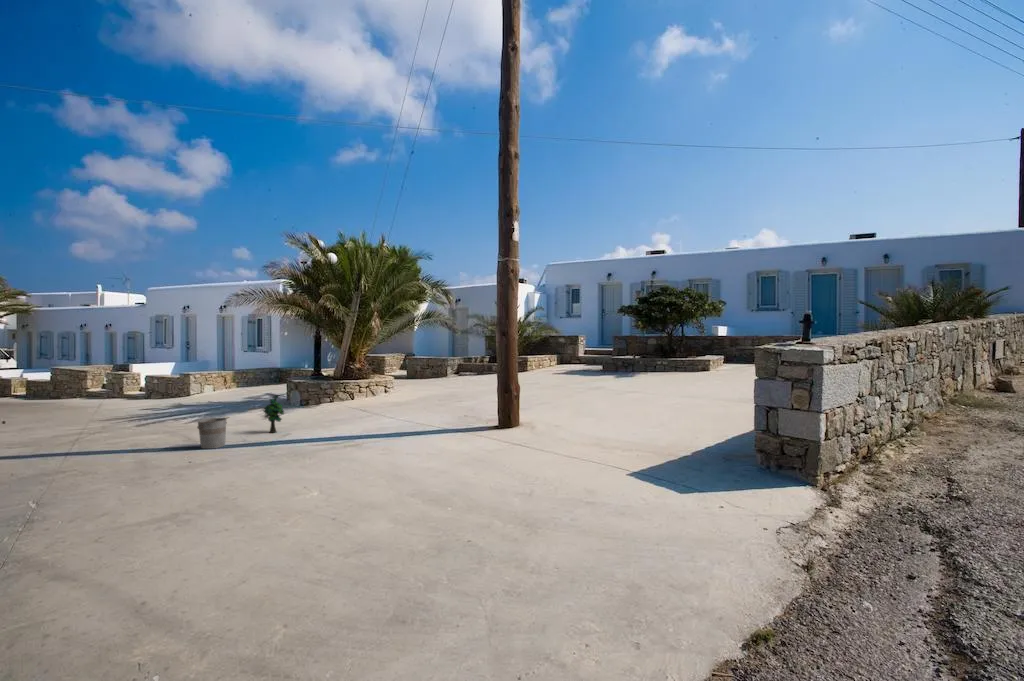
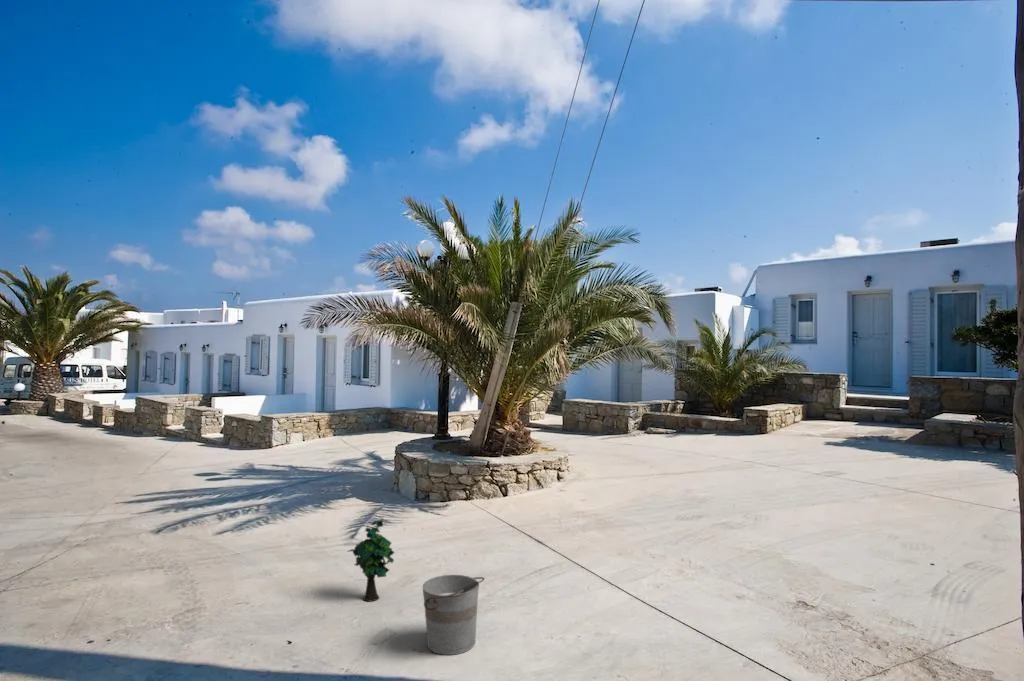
bucket: present [197,417,229,449] -> present [423,575,484,655]

